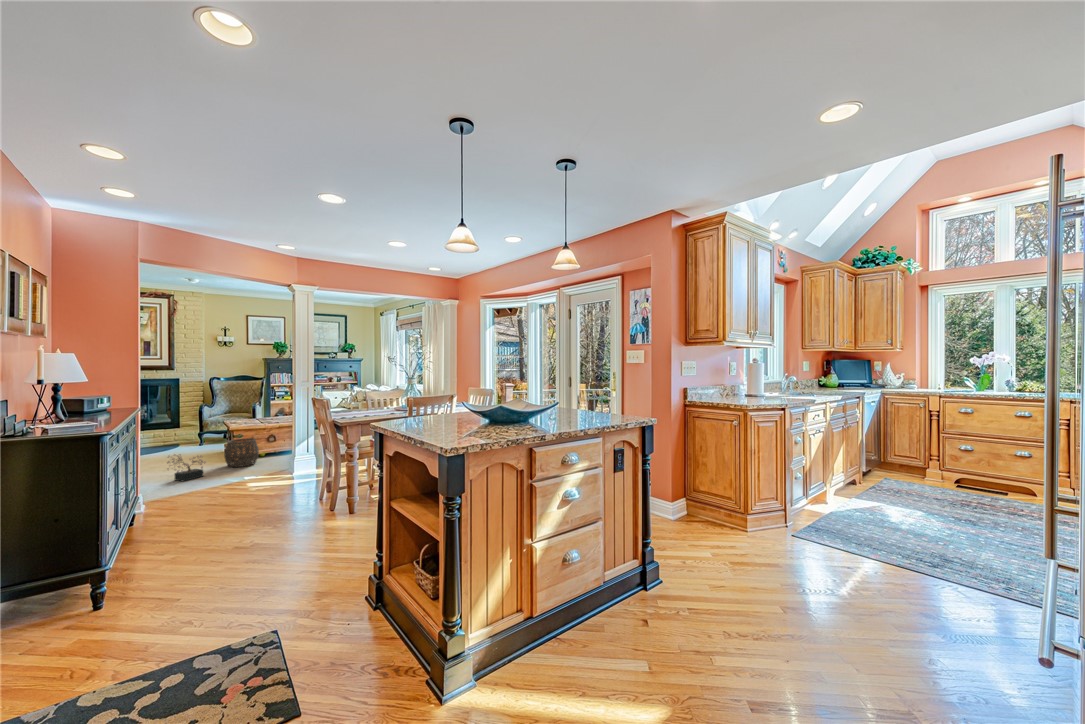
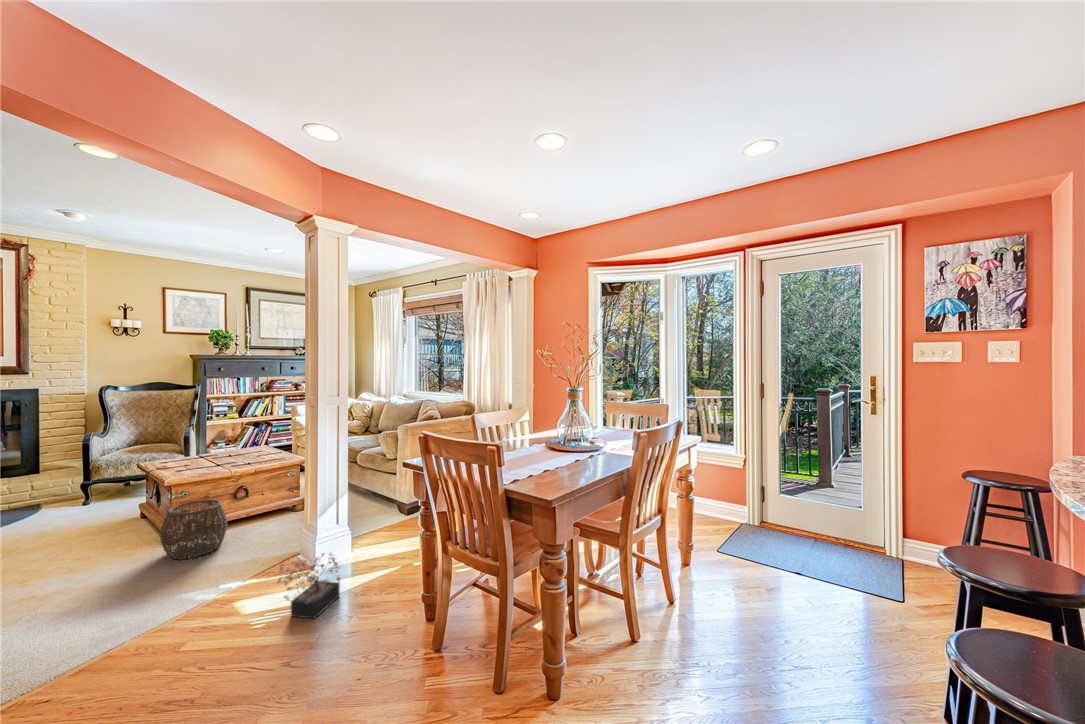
decorative plant: present [167,454,205,481] -> present [278,554,341,618]

